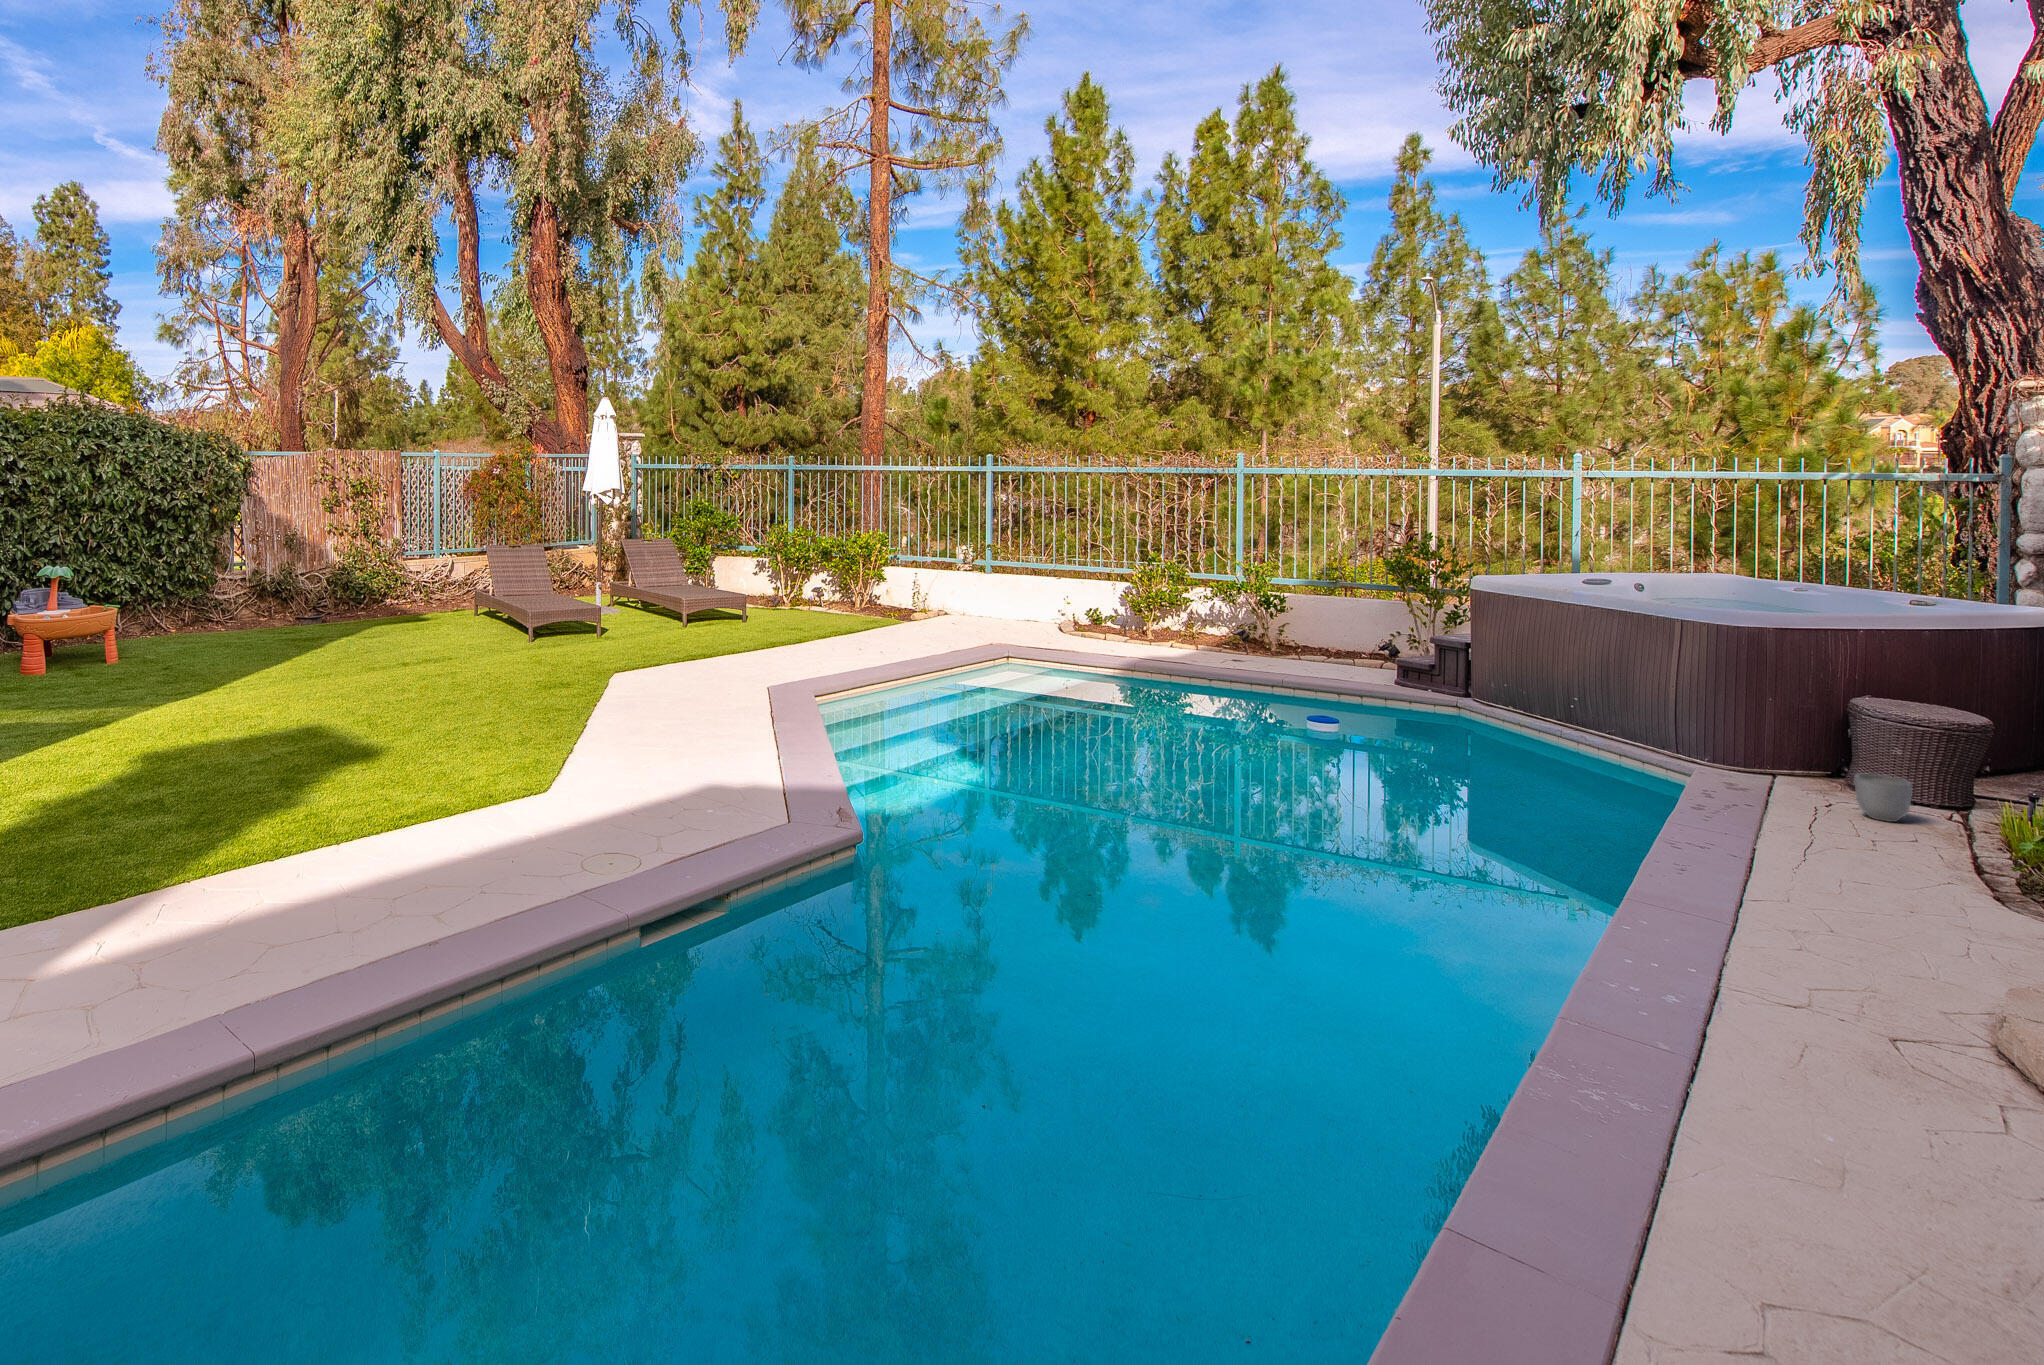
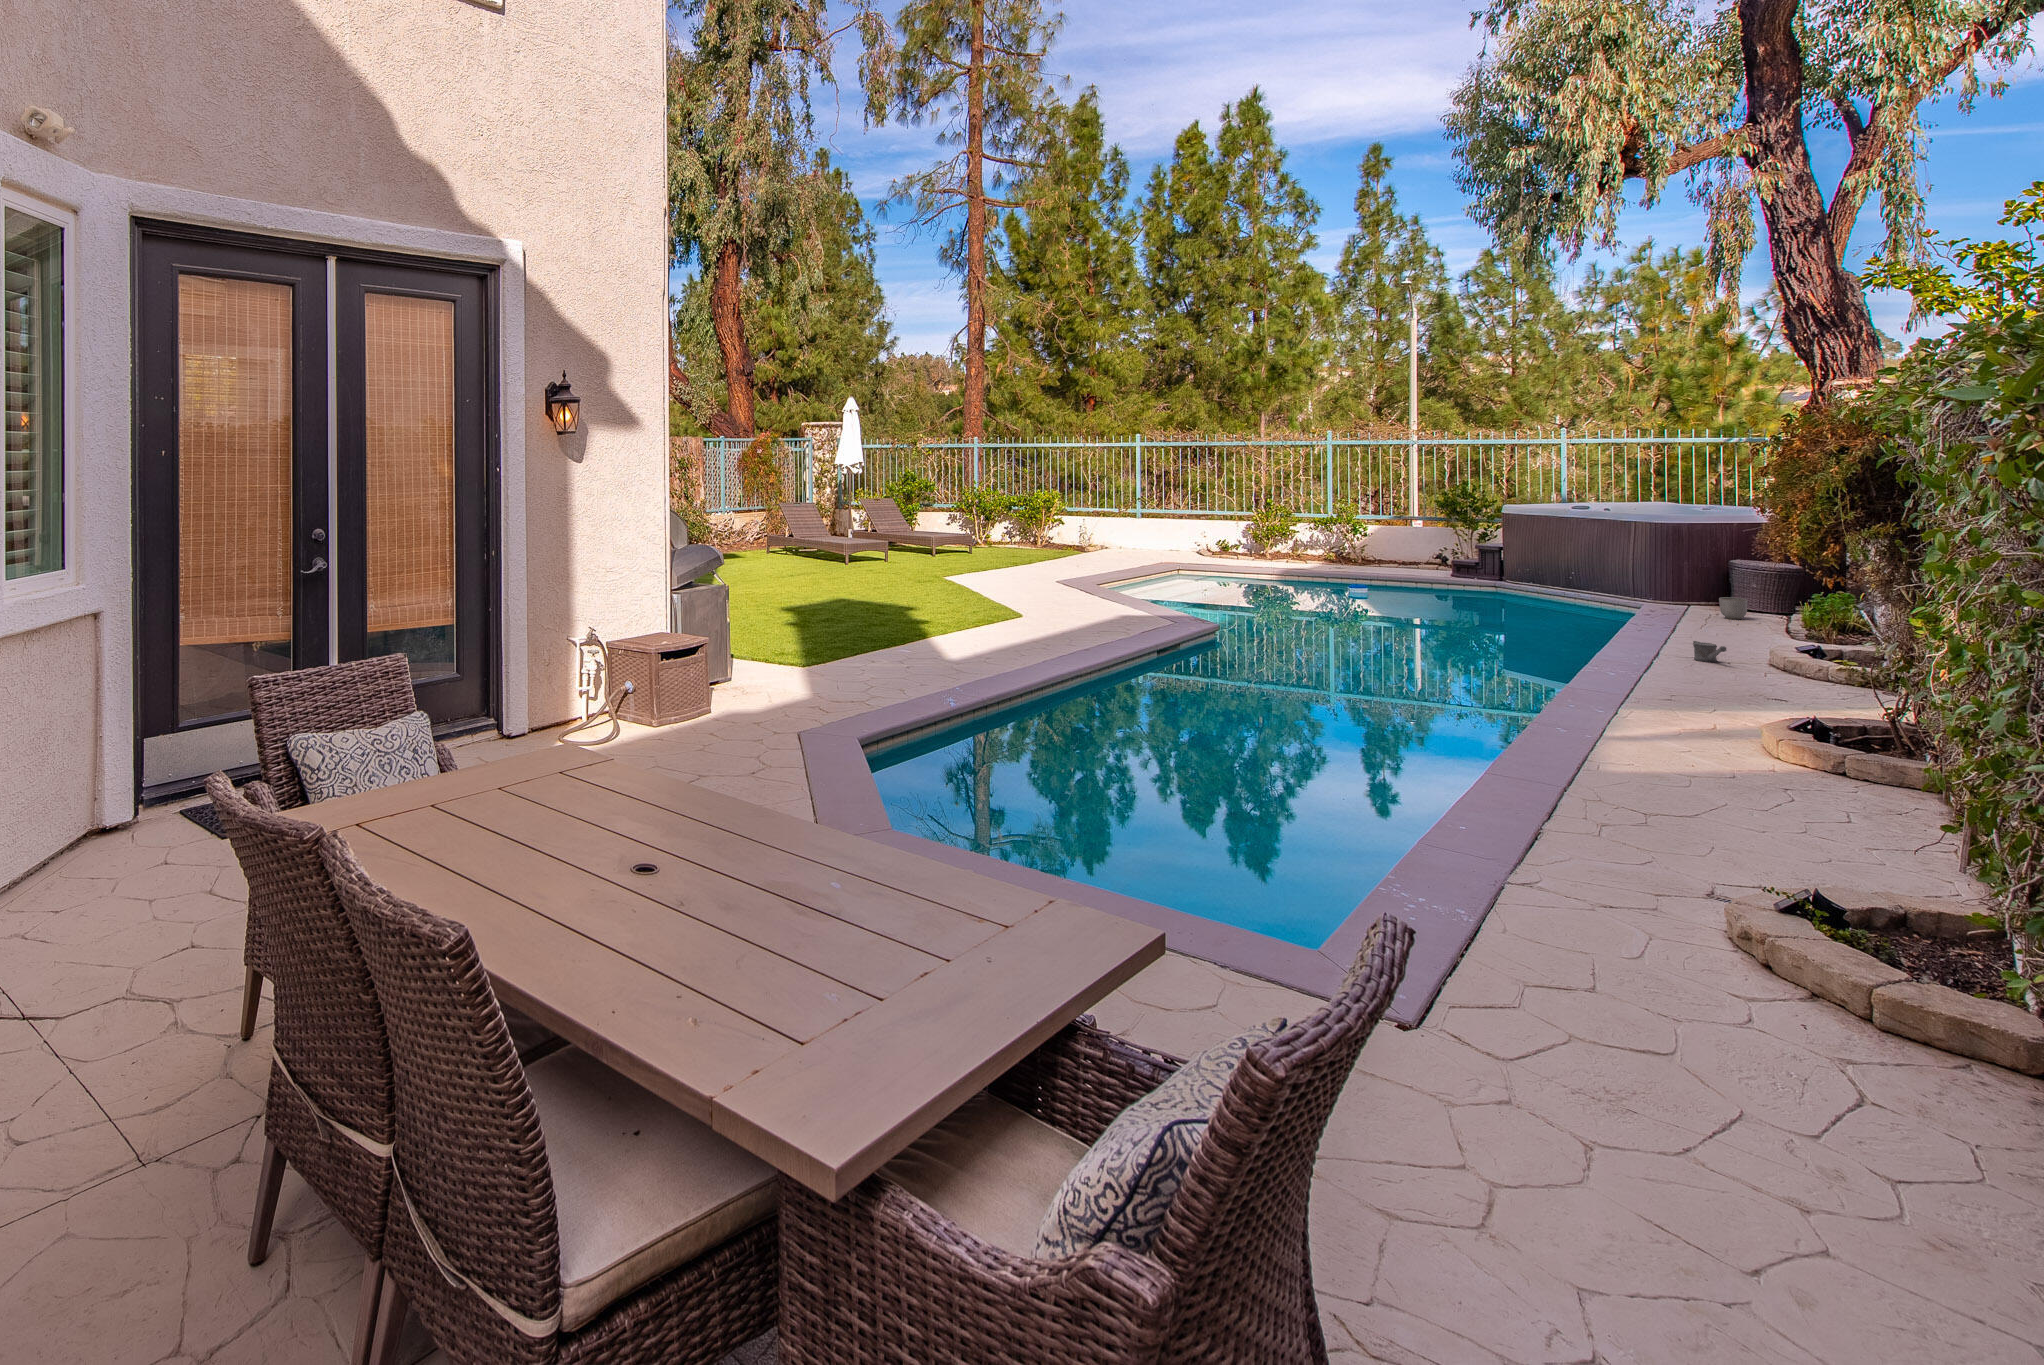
watering can: none [1828,947,1919,1015] -> present [1693,641,1726,662]

